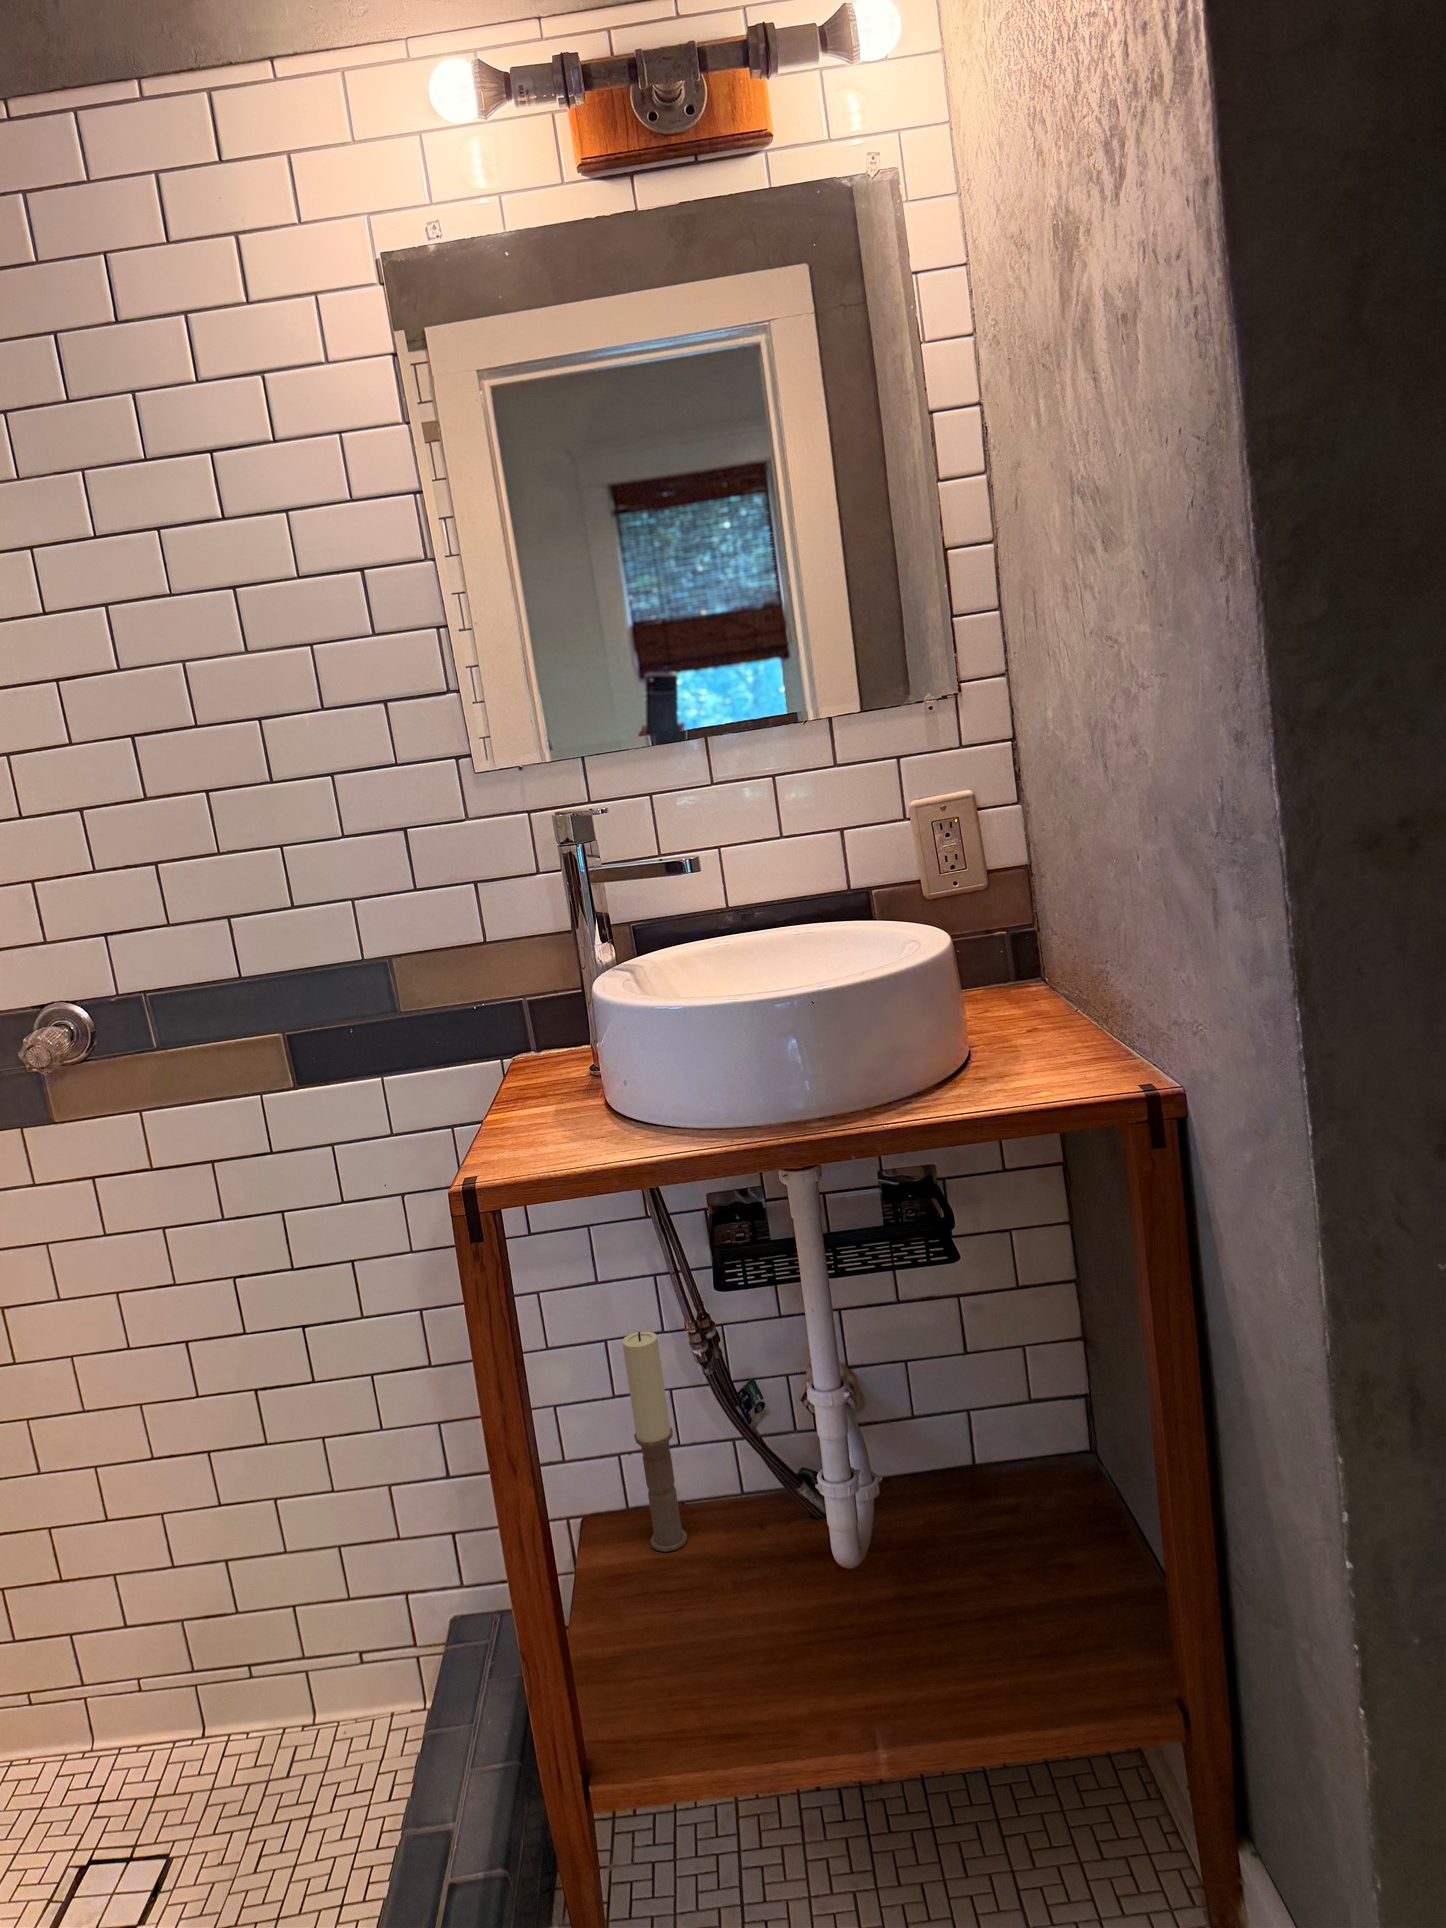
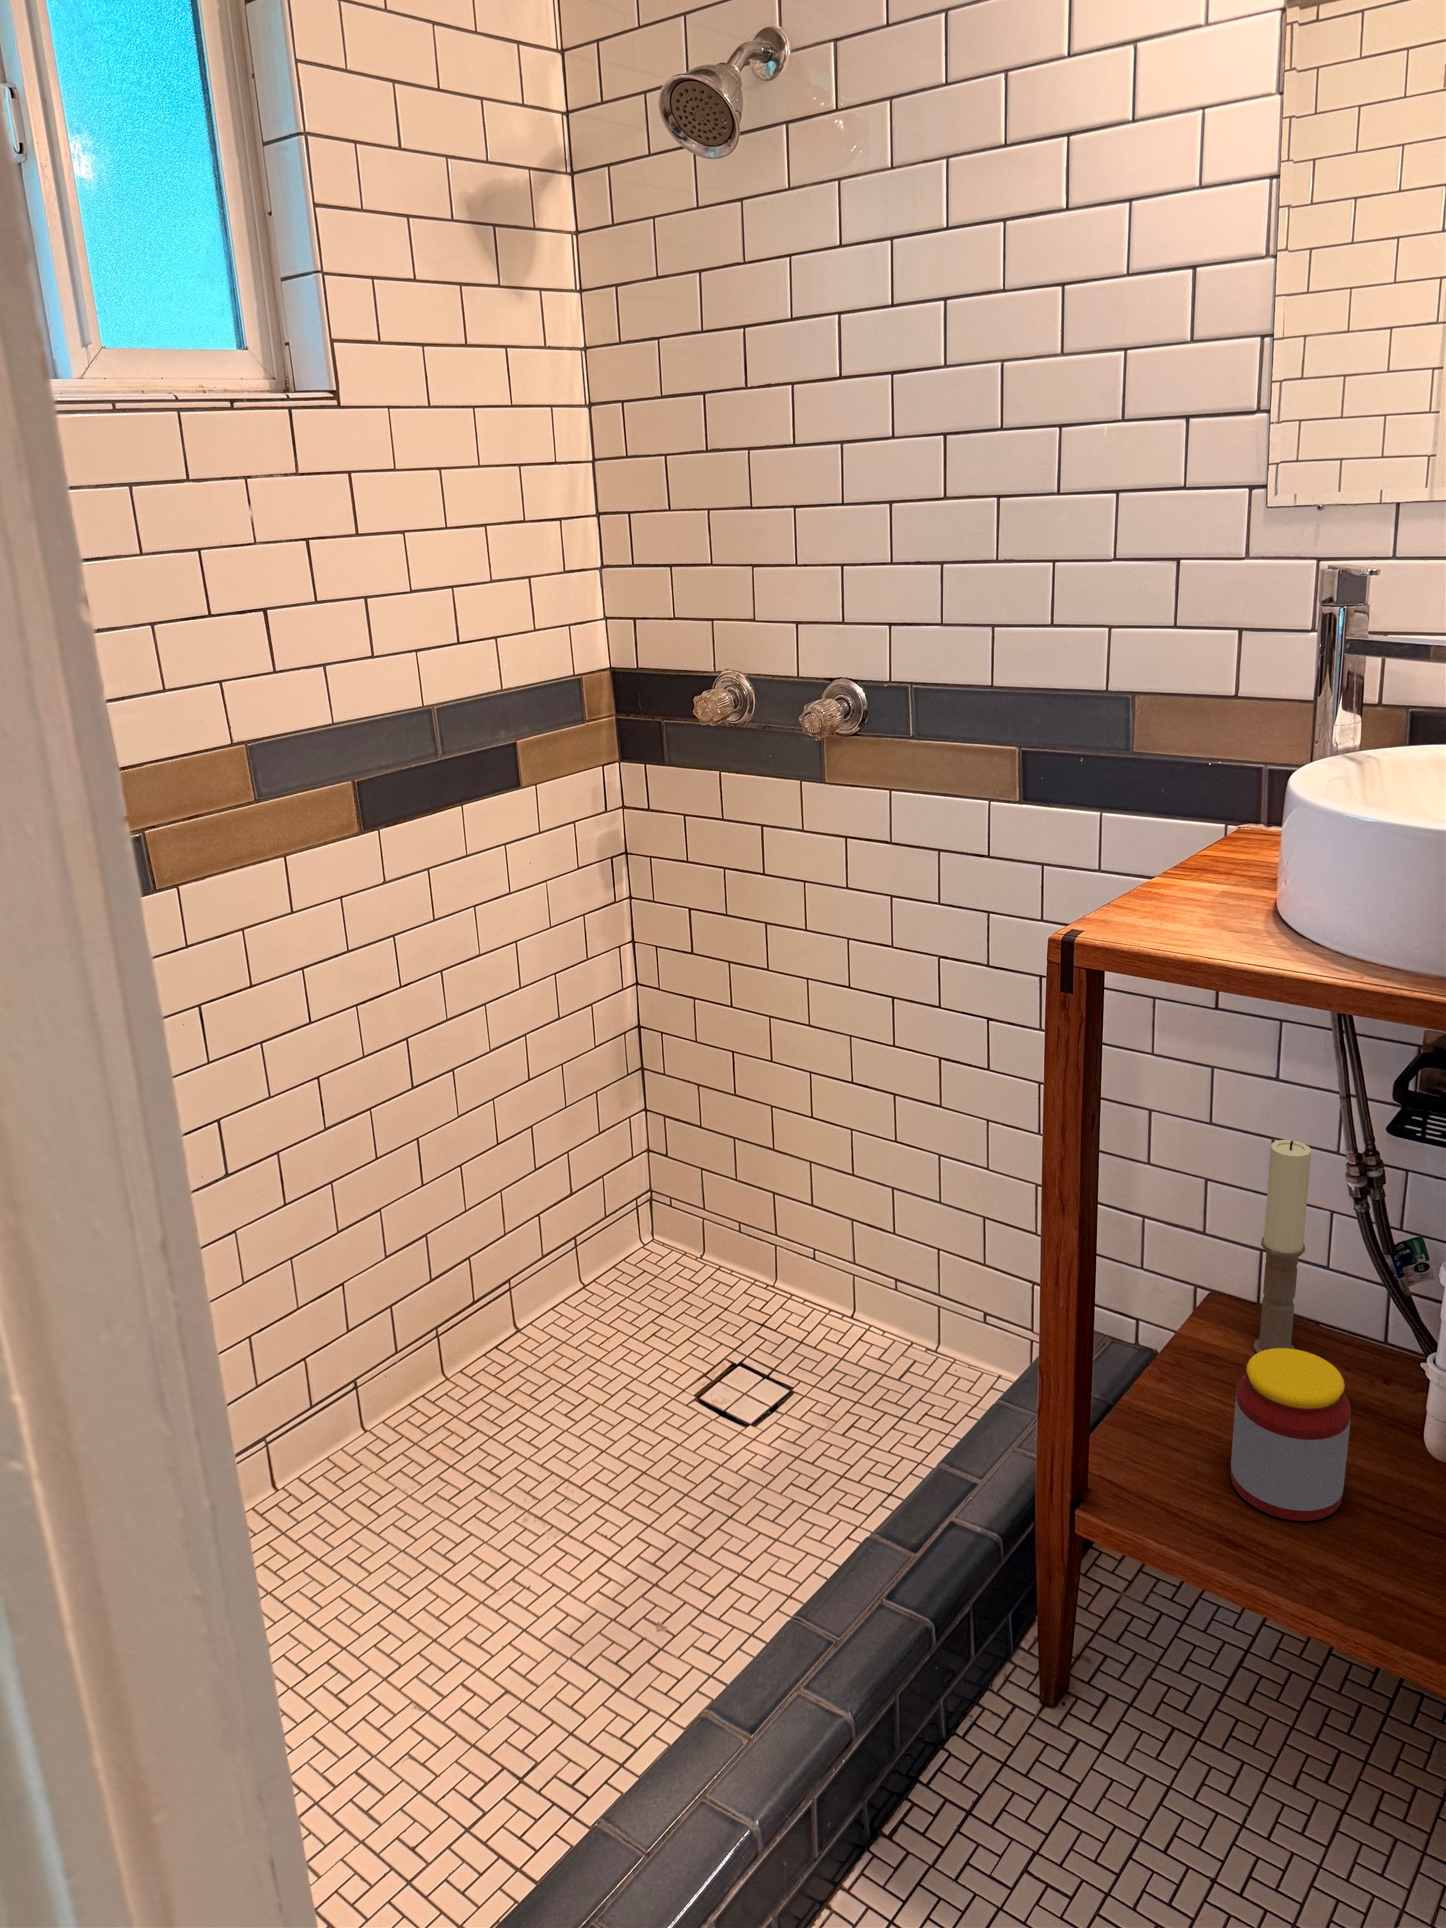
jar: none [688,1517,800,1690] -> present [1231,1348,1351,1521]

